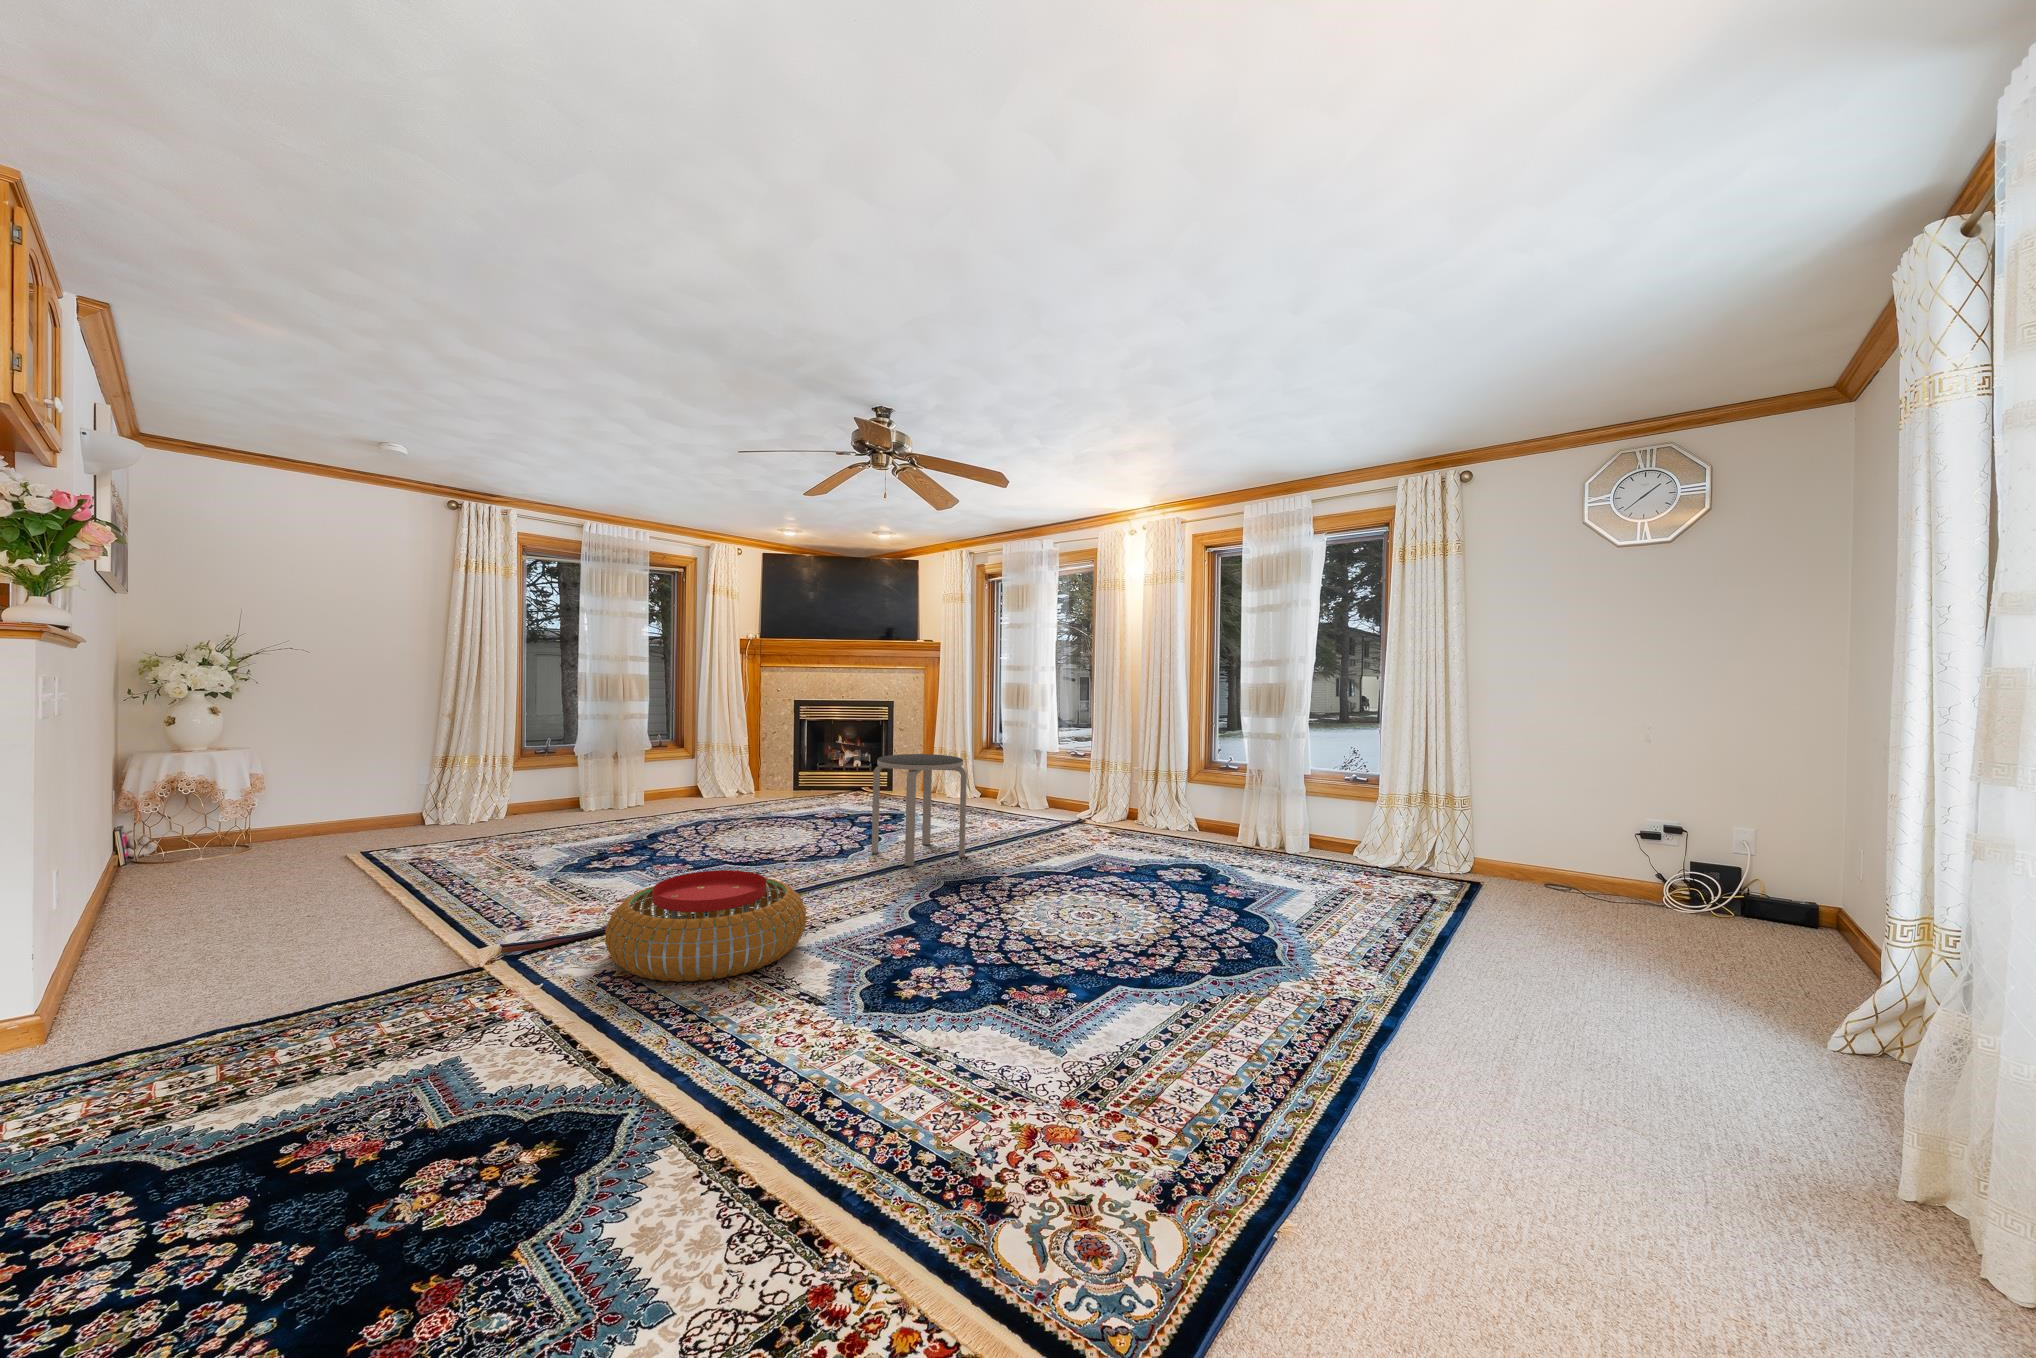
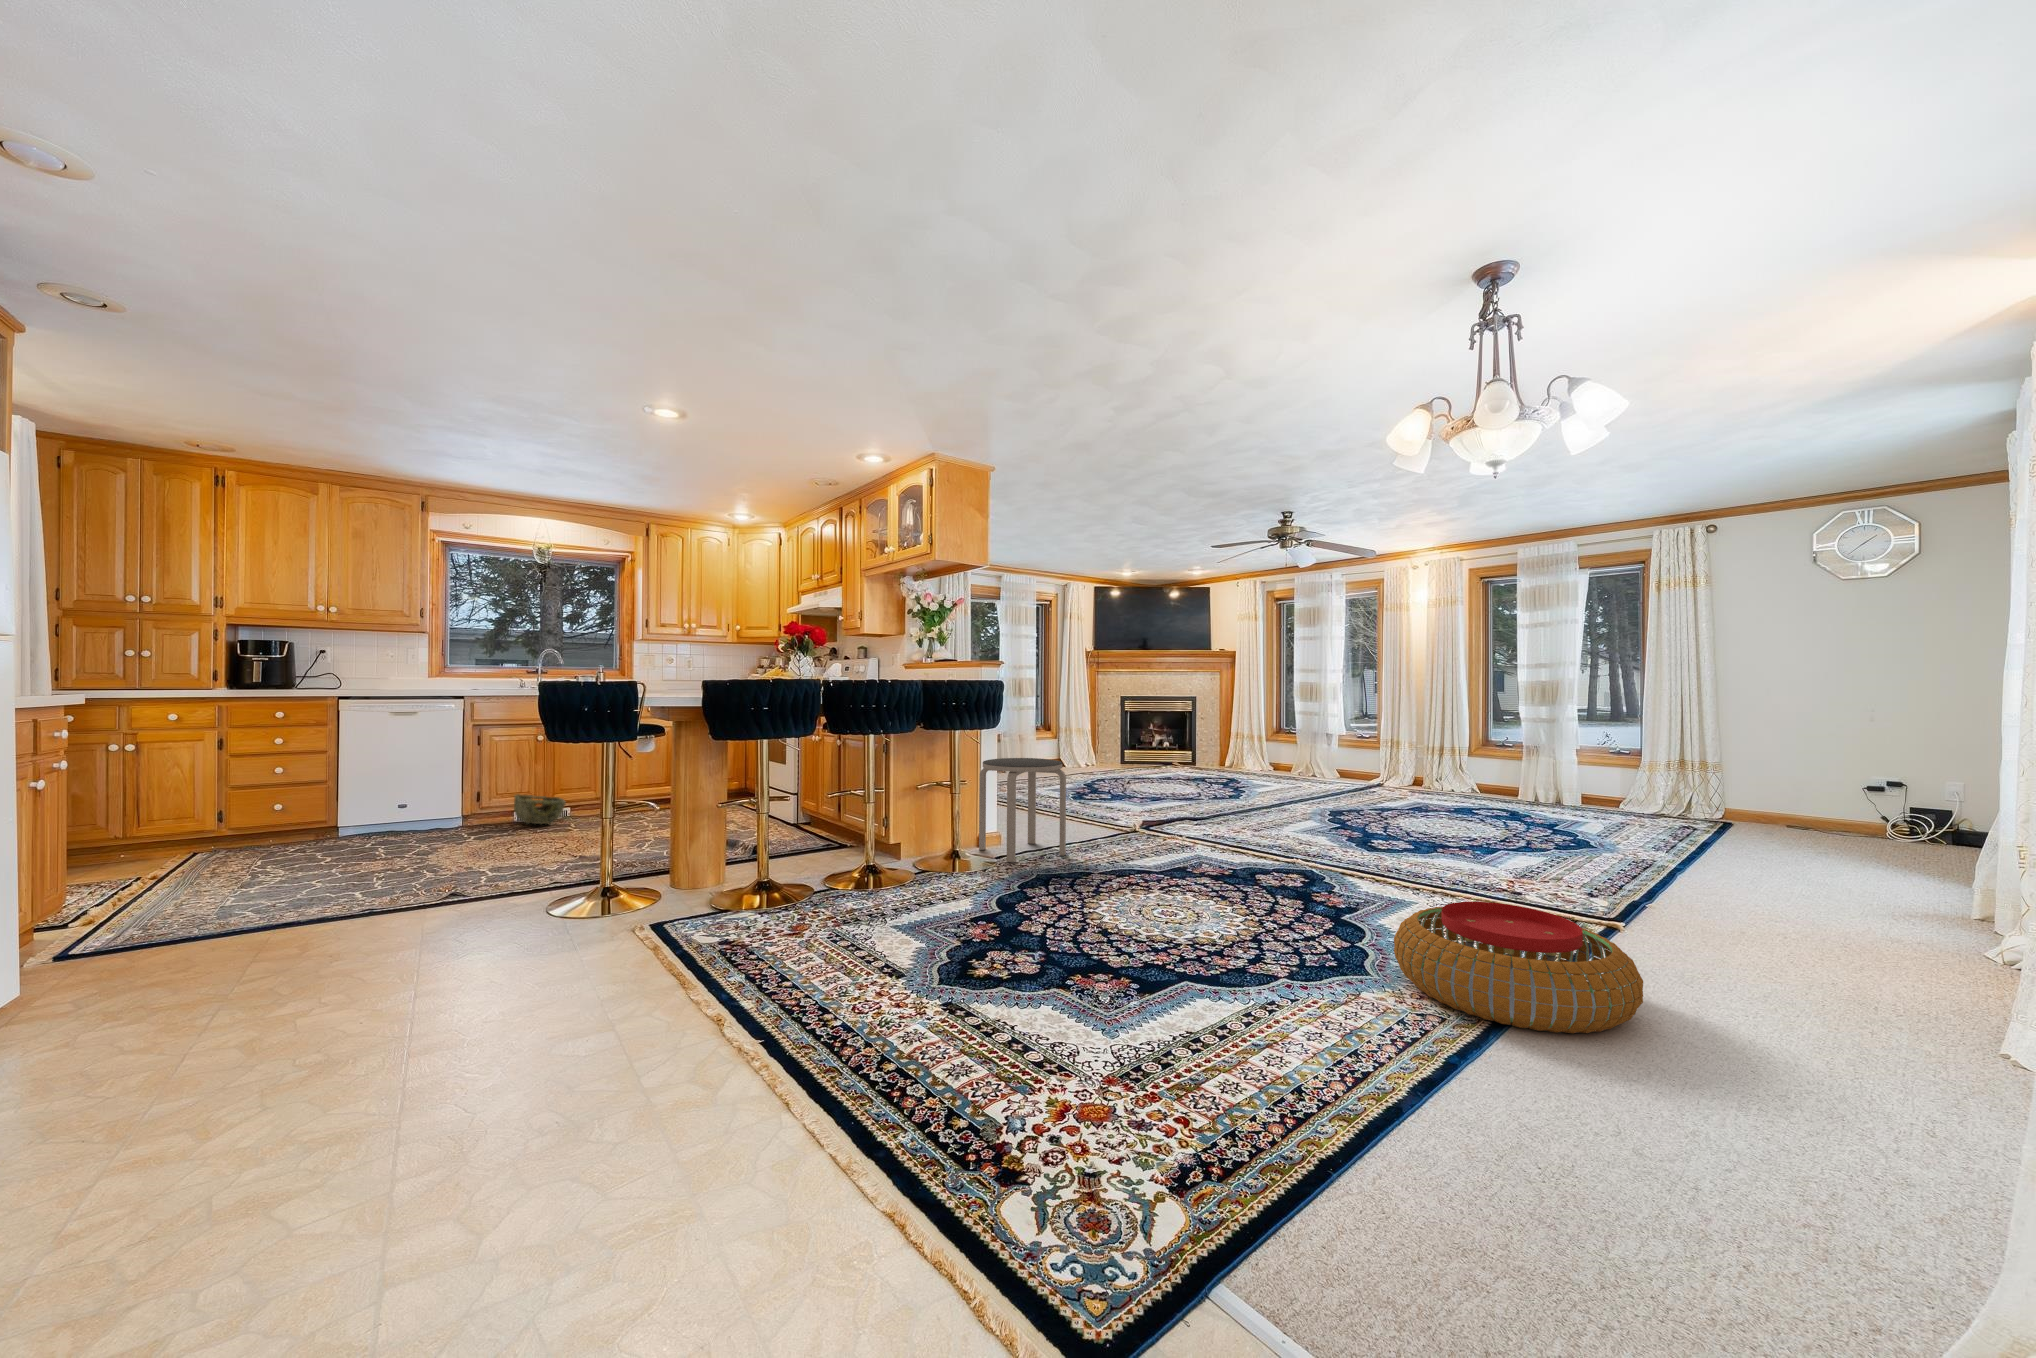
woven basket: none [274,801,350,839] -> present [514,794,565,824]
pouf: present [605,870,806,982] -> present [1394,902,1643,1034]

